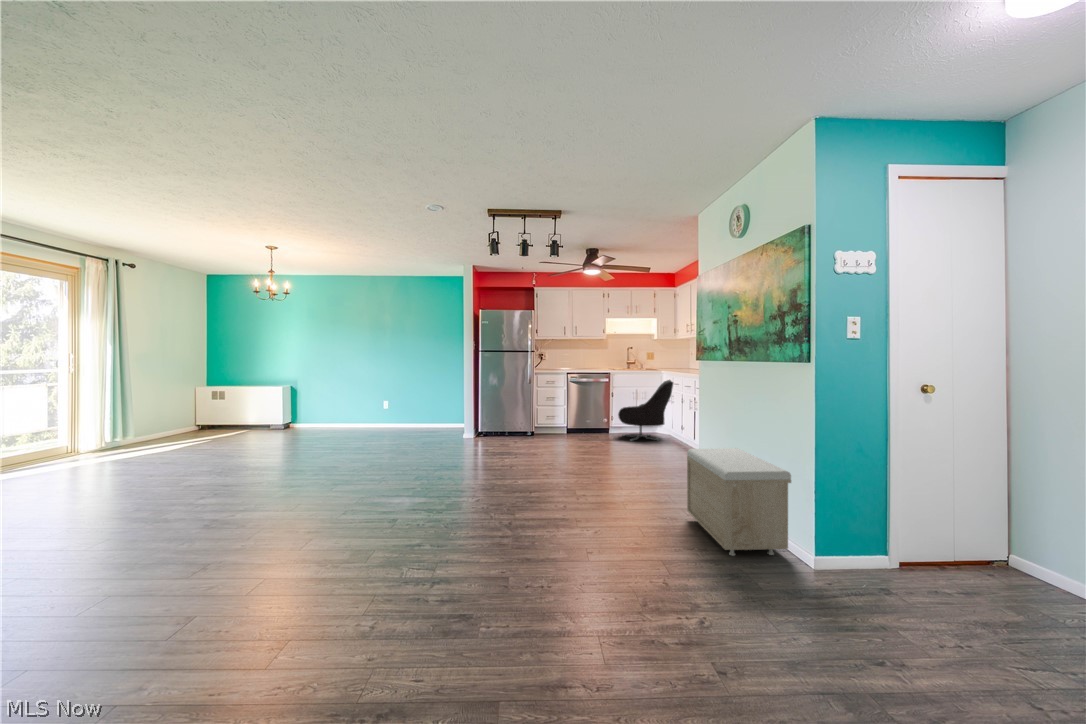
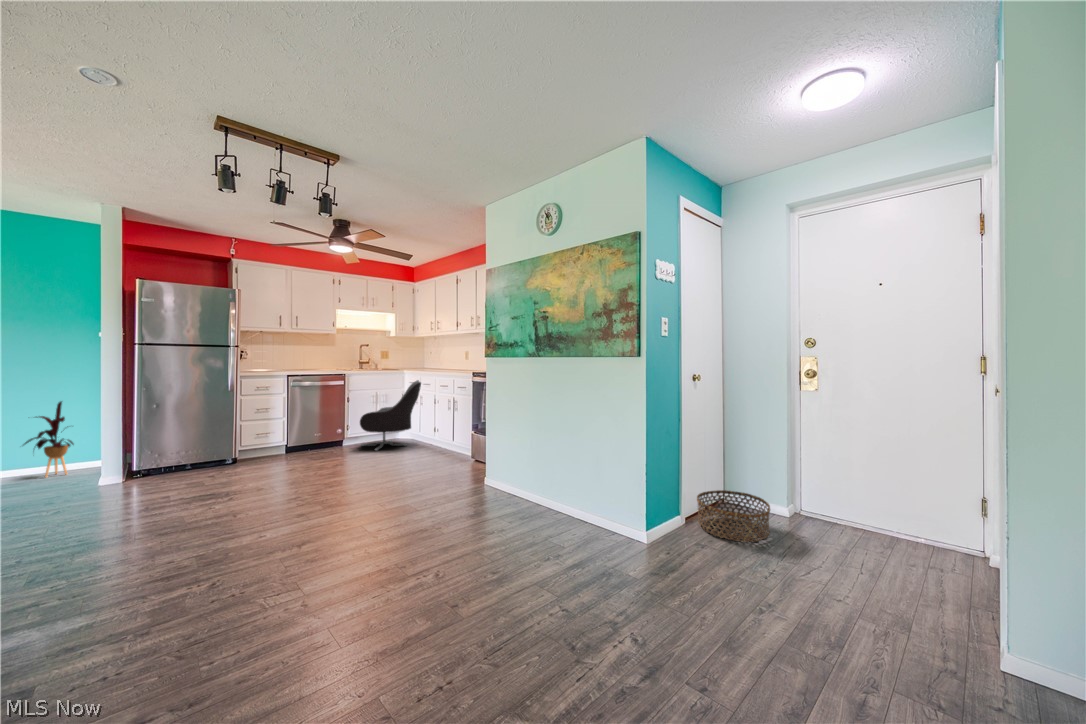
house plant: none [435,386,458,432] -> present [24,401,74,477]
storage bench: present [687,448,791,556] -> none [511,443,624,552]
basket: none [909,537,1034,617] -> present [697,490,770,542]

